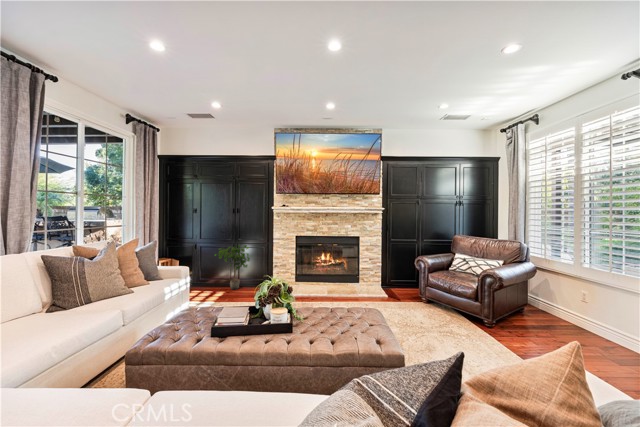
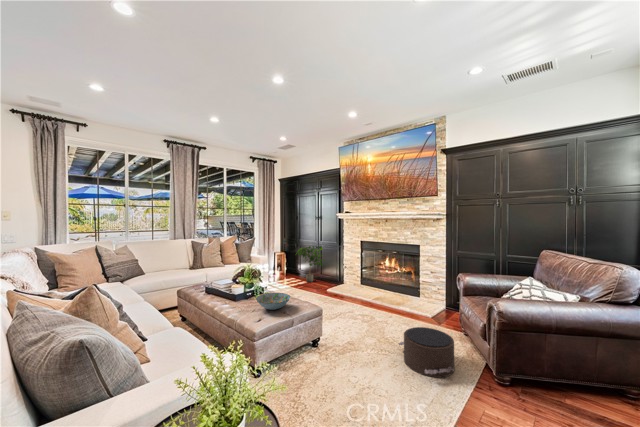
decorative bowl: none [336,304,378,327] -> present [256,293,290,310]
pouf: none [422,304,477,342] -> present [399,327,454,377]

